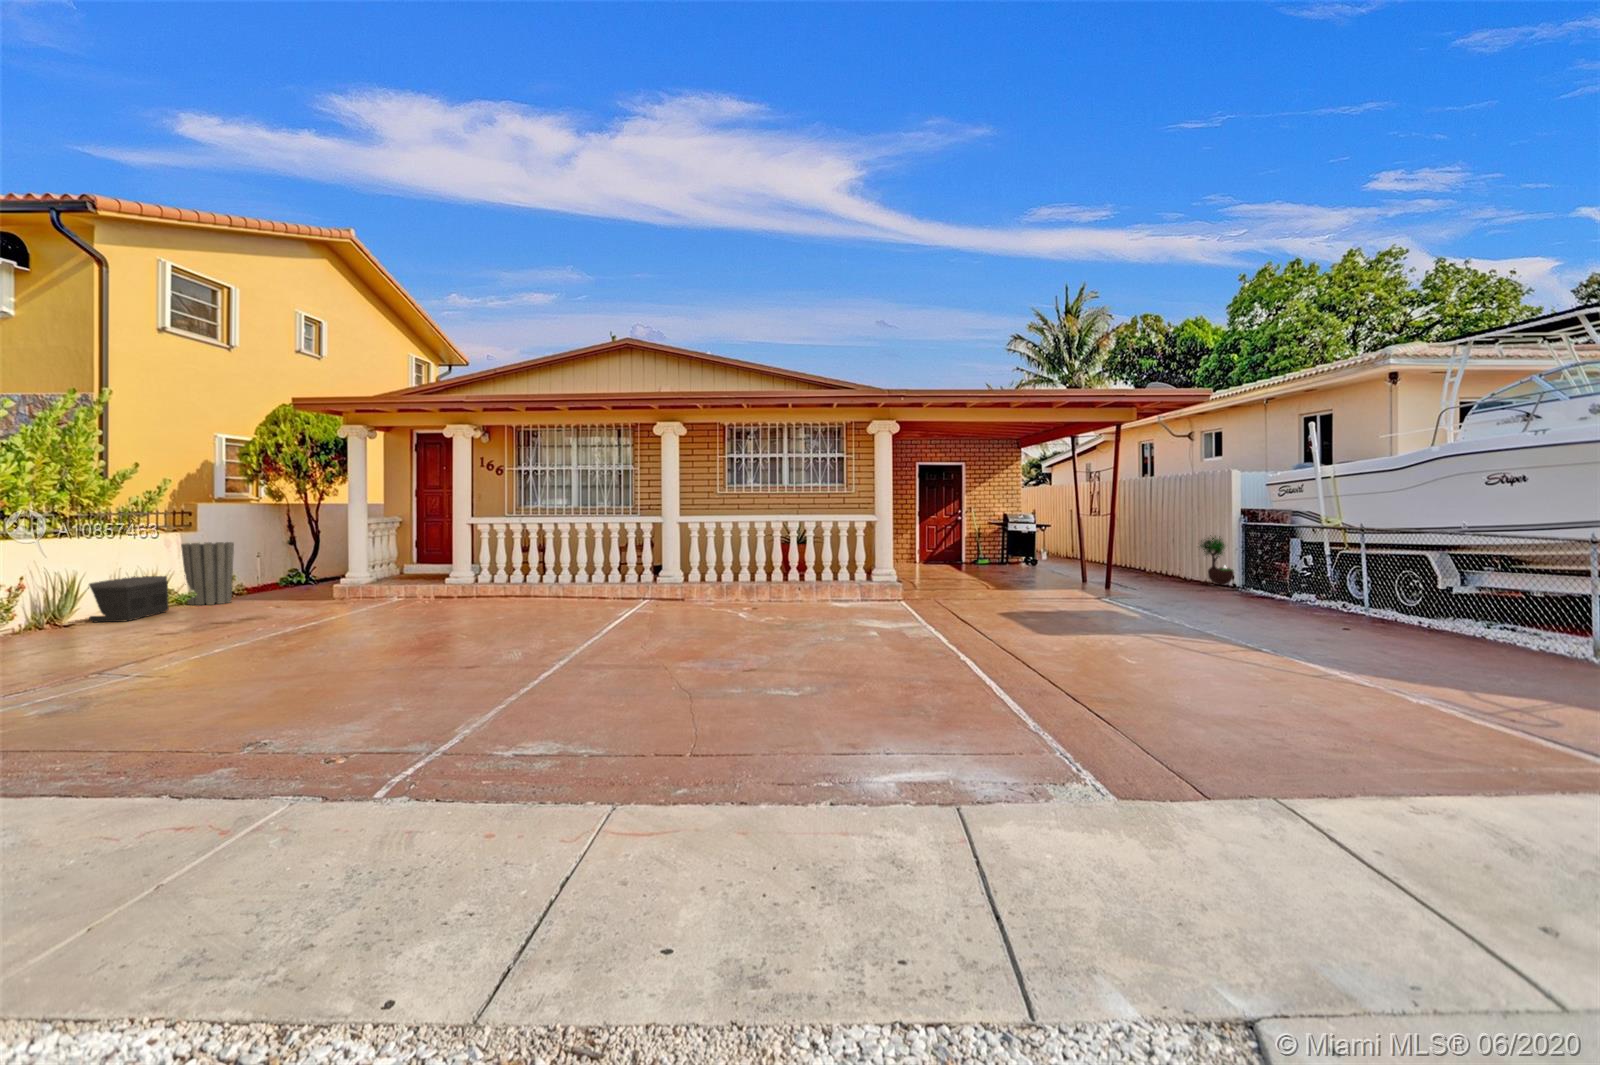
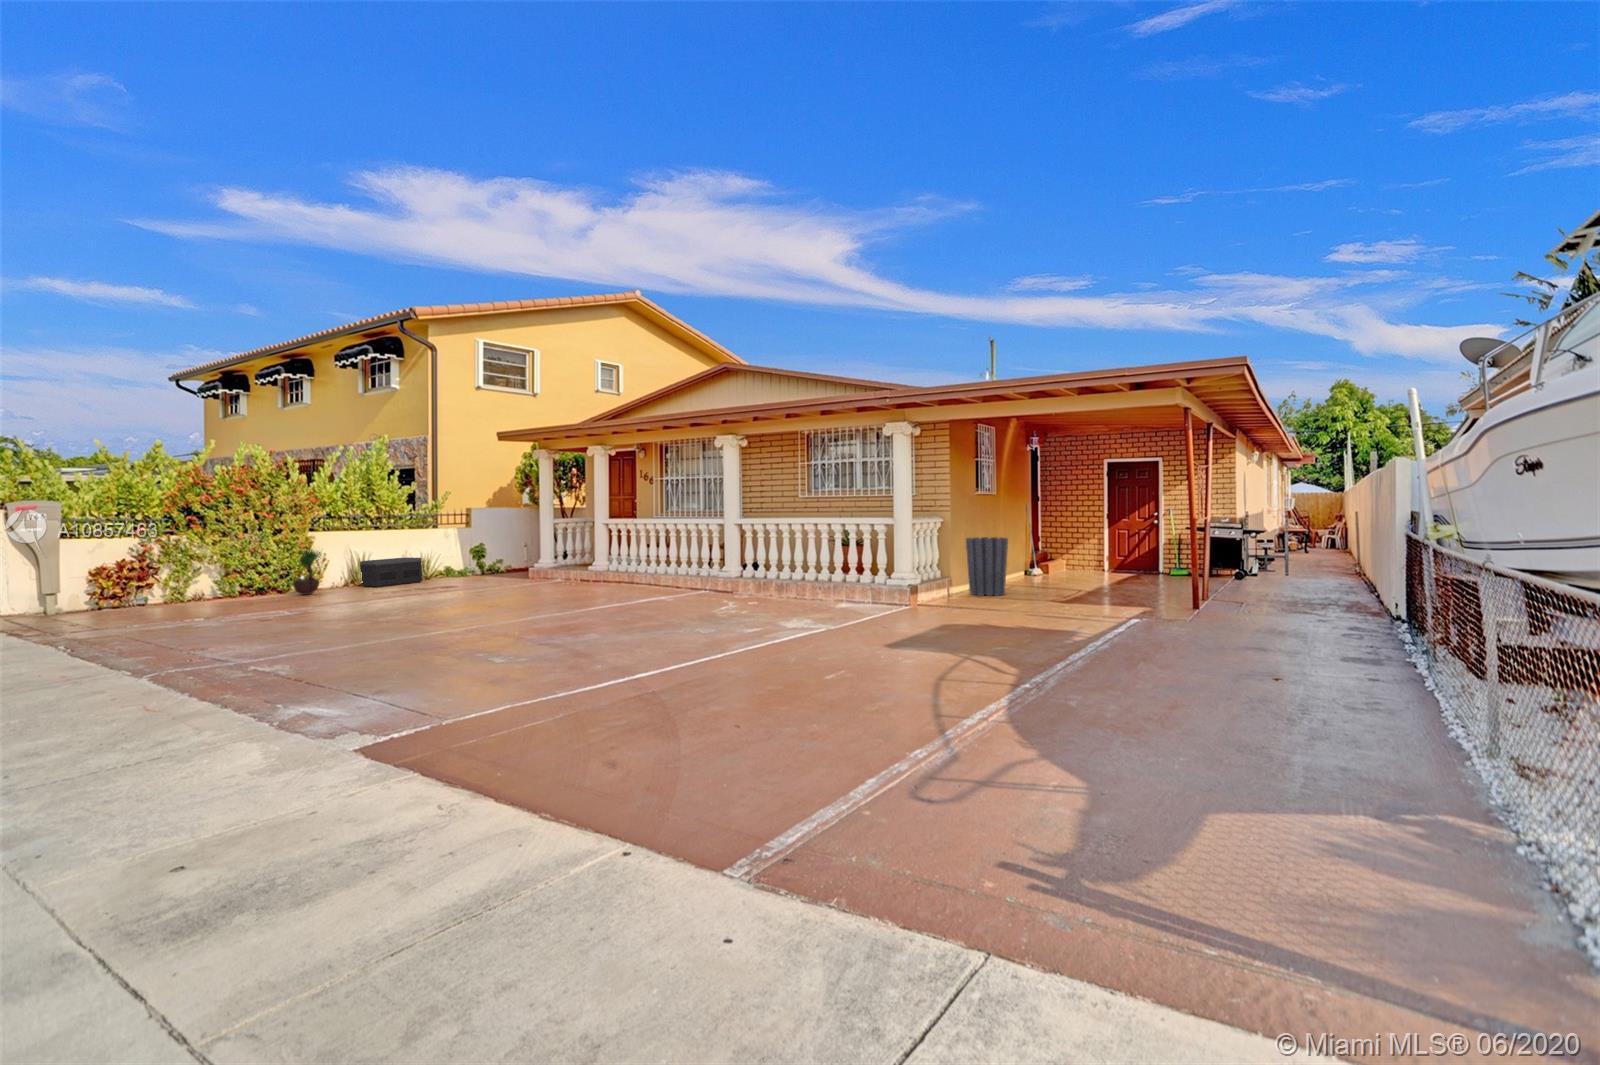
potted tree: present [1200,535,1234,585] -> present [293,548,321,595]
trash can: present [181,542,234,605] -> present [966,537,1008,596]

